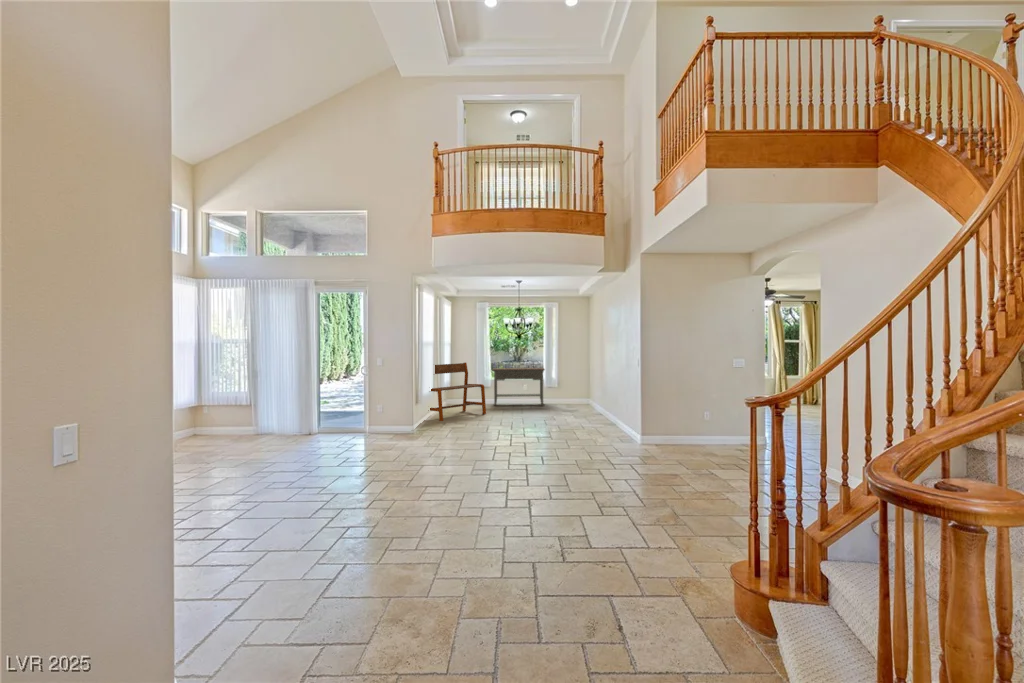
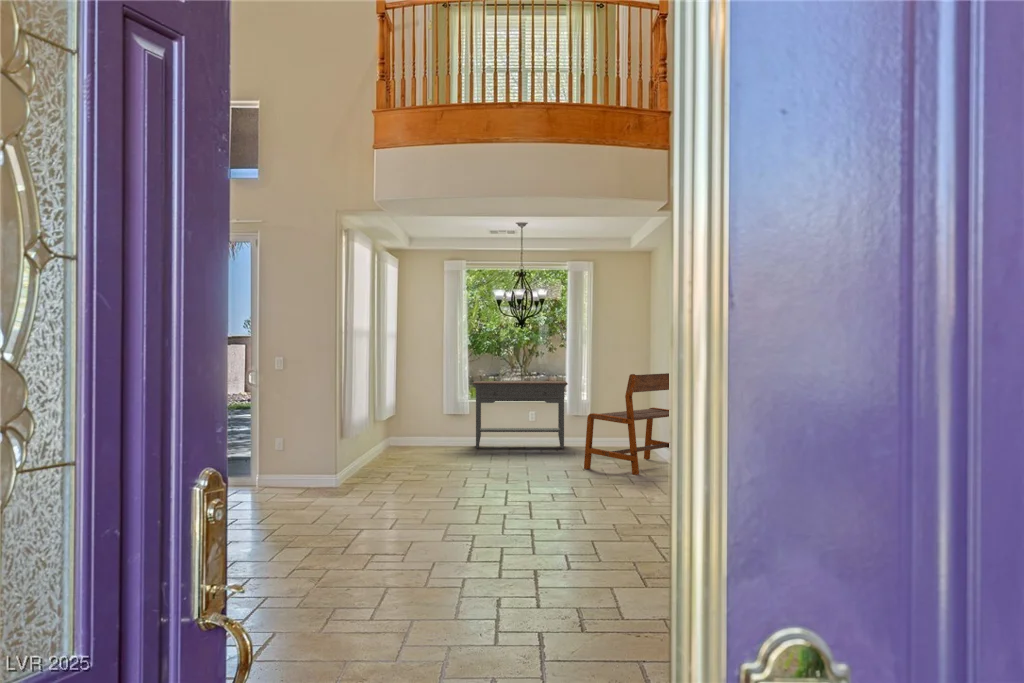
bench: present [428,363,486,421] -> present [584,373,669,475]

